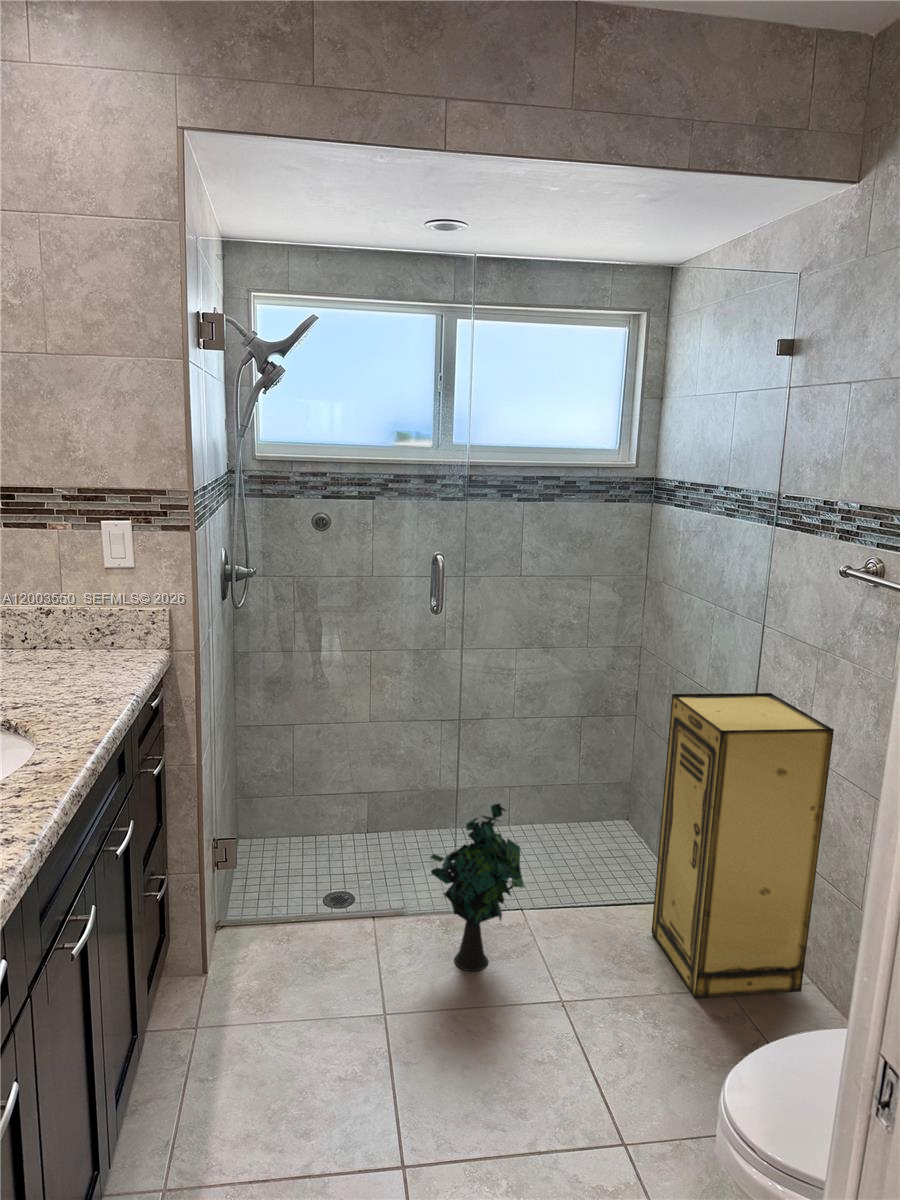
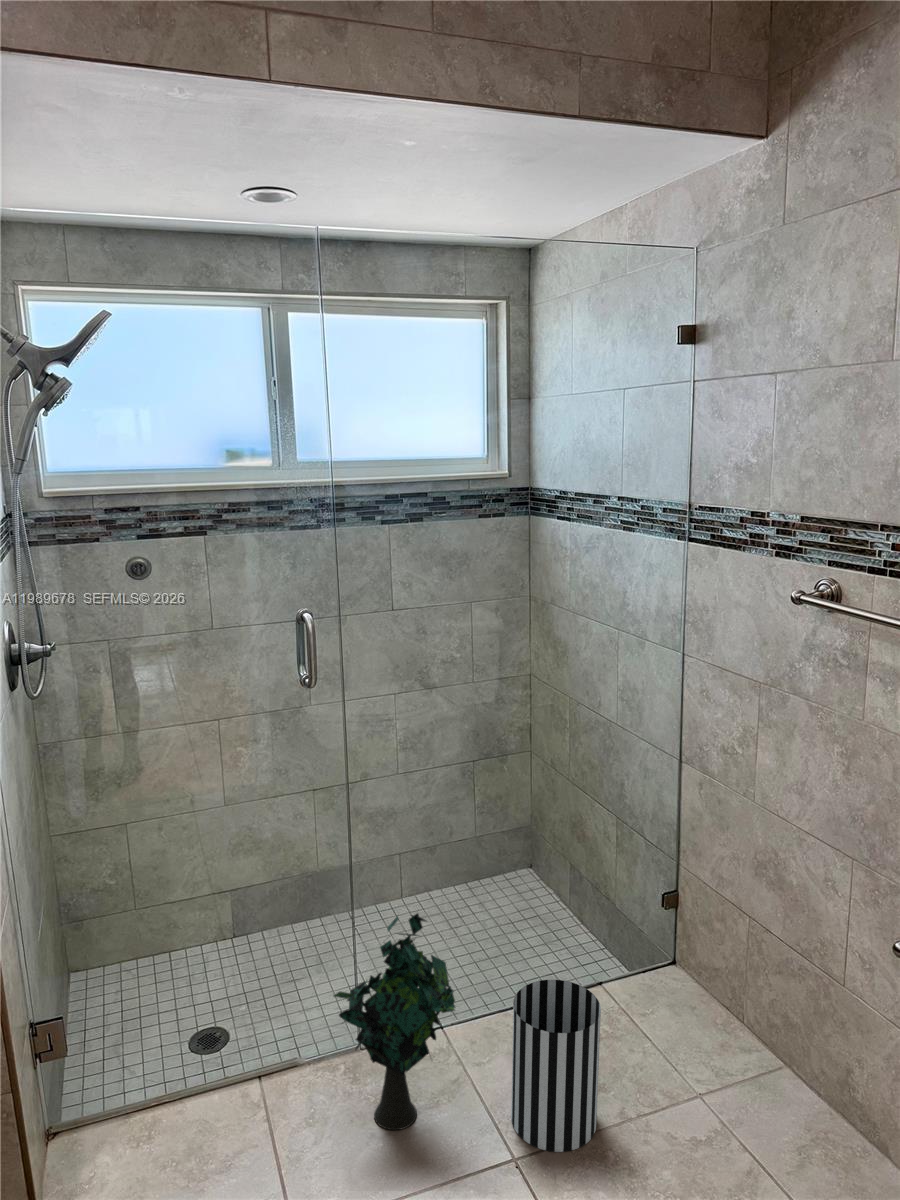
storage cabinet: present [652,693,834,999] -> none [590,731,791,1105]
wastebasket: none [561,876,640,1012] -> present [511,980,601,1152]

